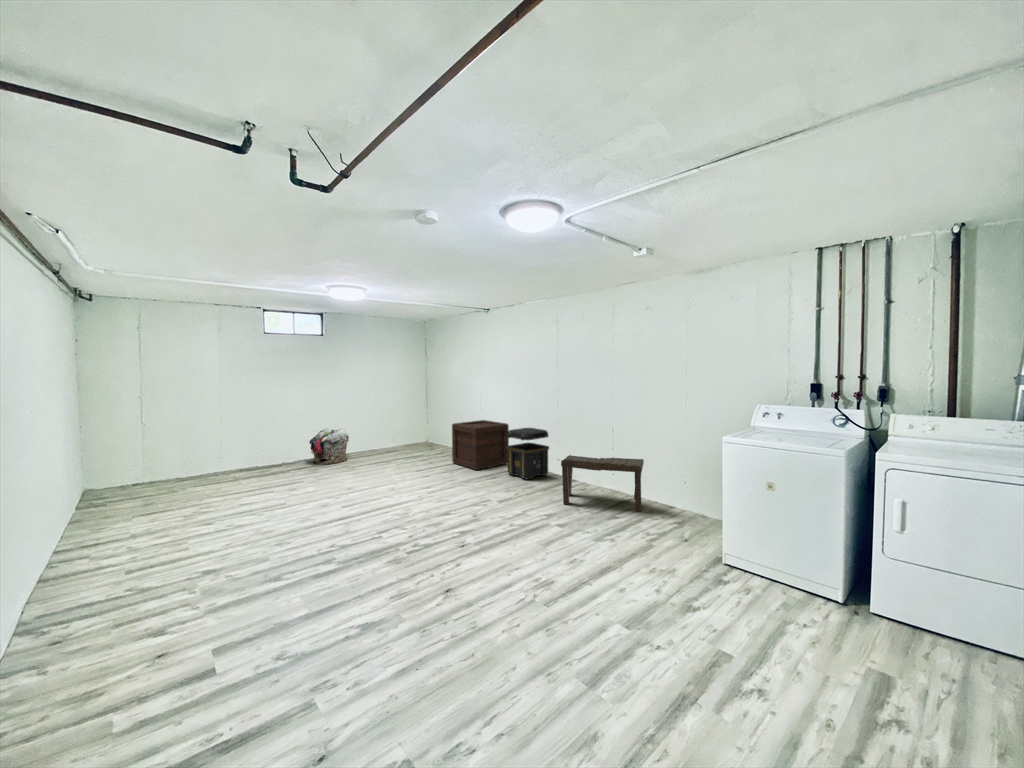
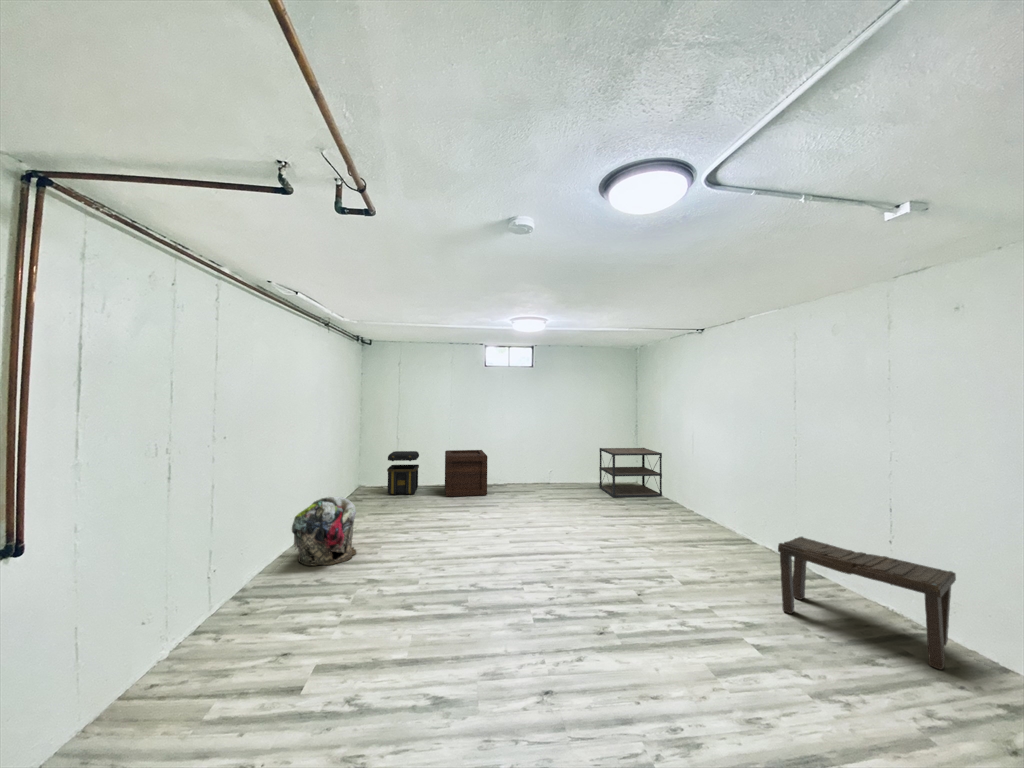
shelving unit: none [397,410,454,455] -> present [599,448,662,497]
wooden crate: present [452,420,509,470] -> present [445,450,487,497]
laundry basket: present [309,427,349,464] -> present [292,497,356,566]
toolbox: present [507,428,549,479] -> present [387,451,419,495]

